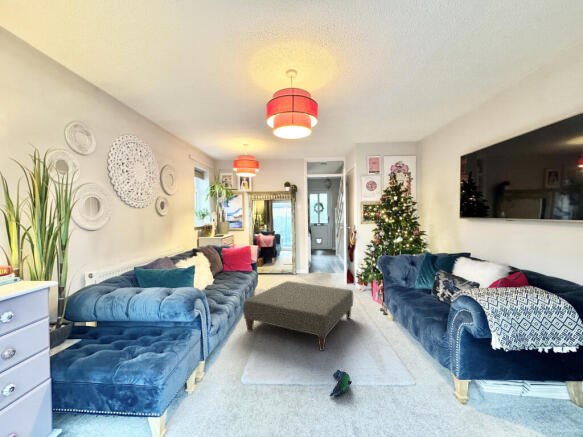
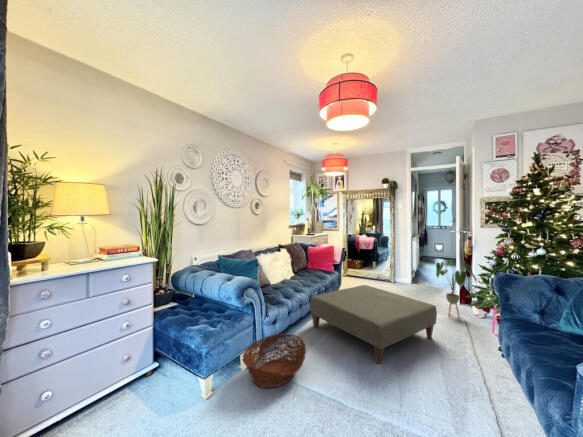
house plant: none [344,250,373,299] -> present [436,260,476,317]
basket: none [196,343,262,410] -> present [242,334,306,388]
plush toy: present [330,370,352,397] -> none [362,387,392,413]

